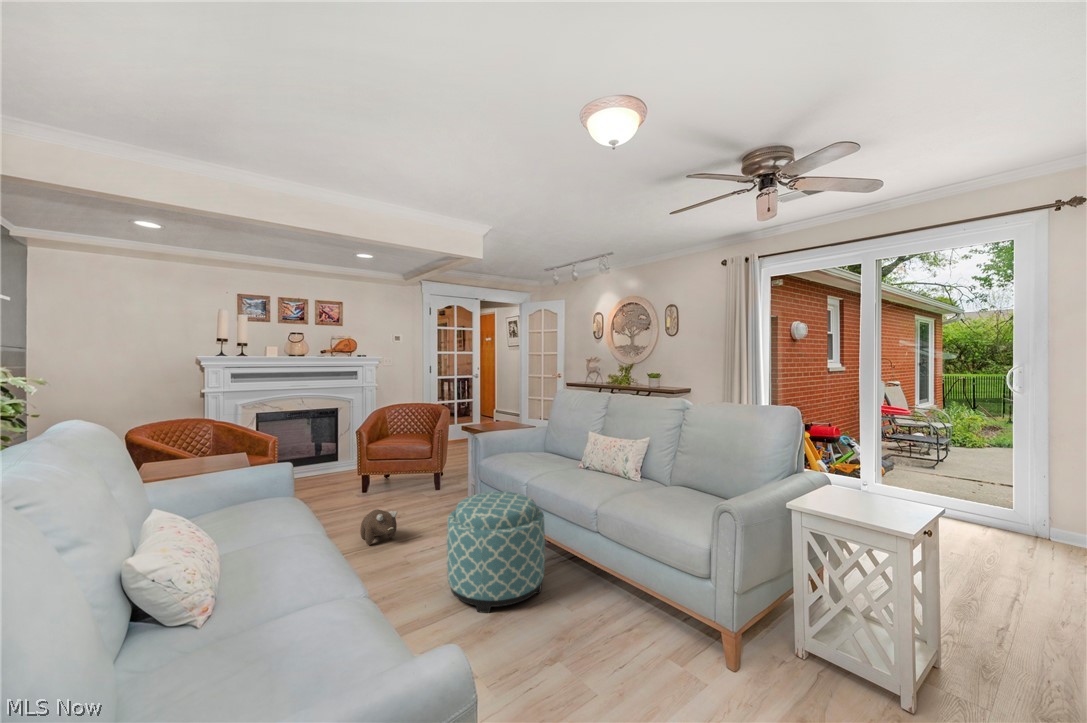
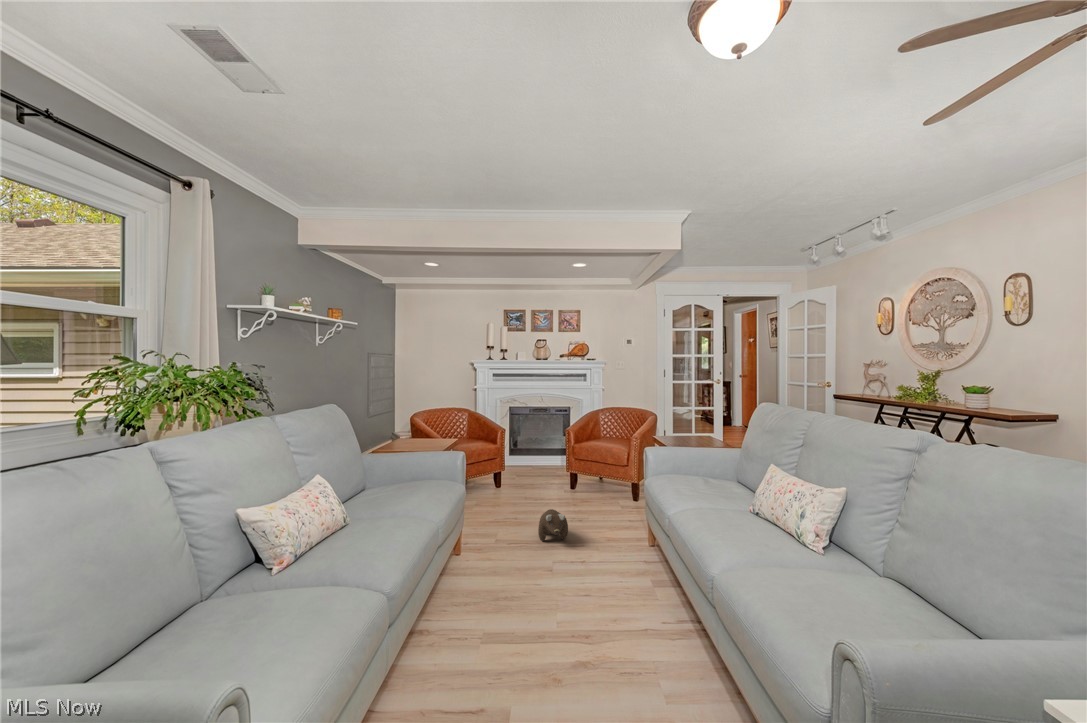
ottoman: present [447,492,545,613] -> none [567,517,672,648]

